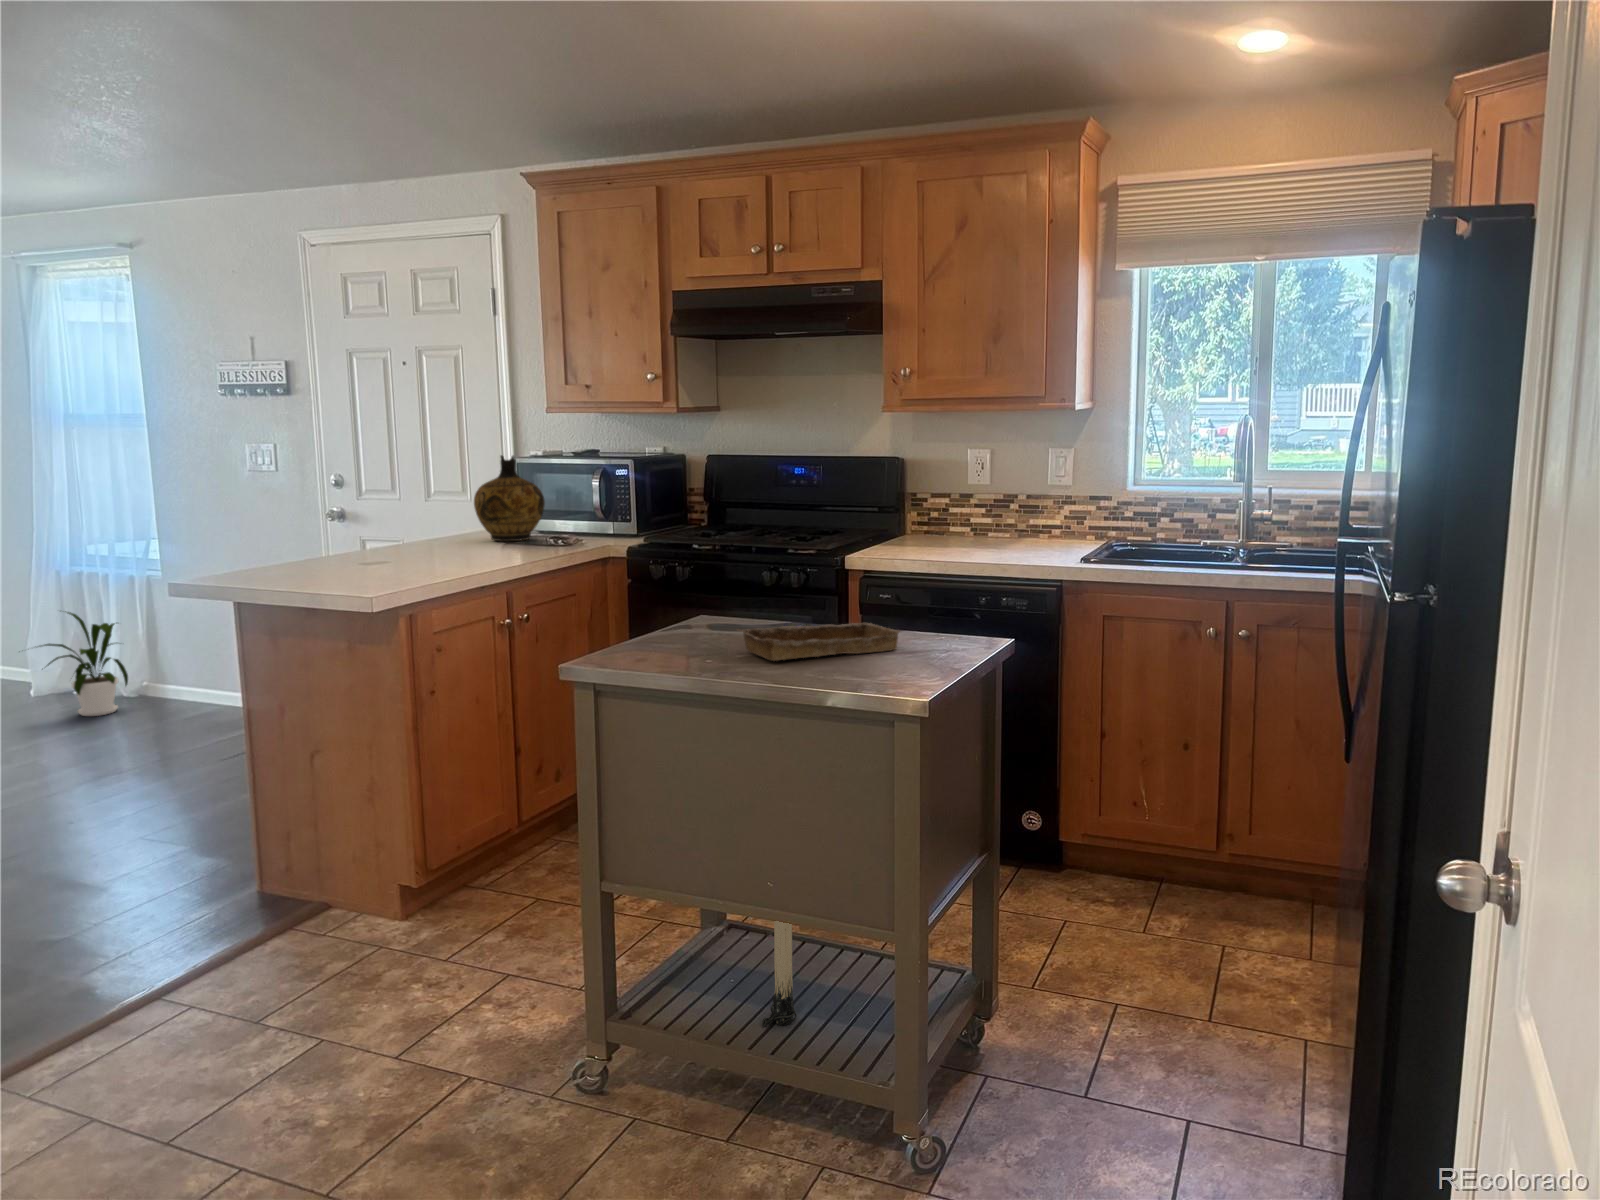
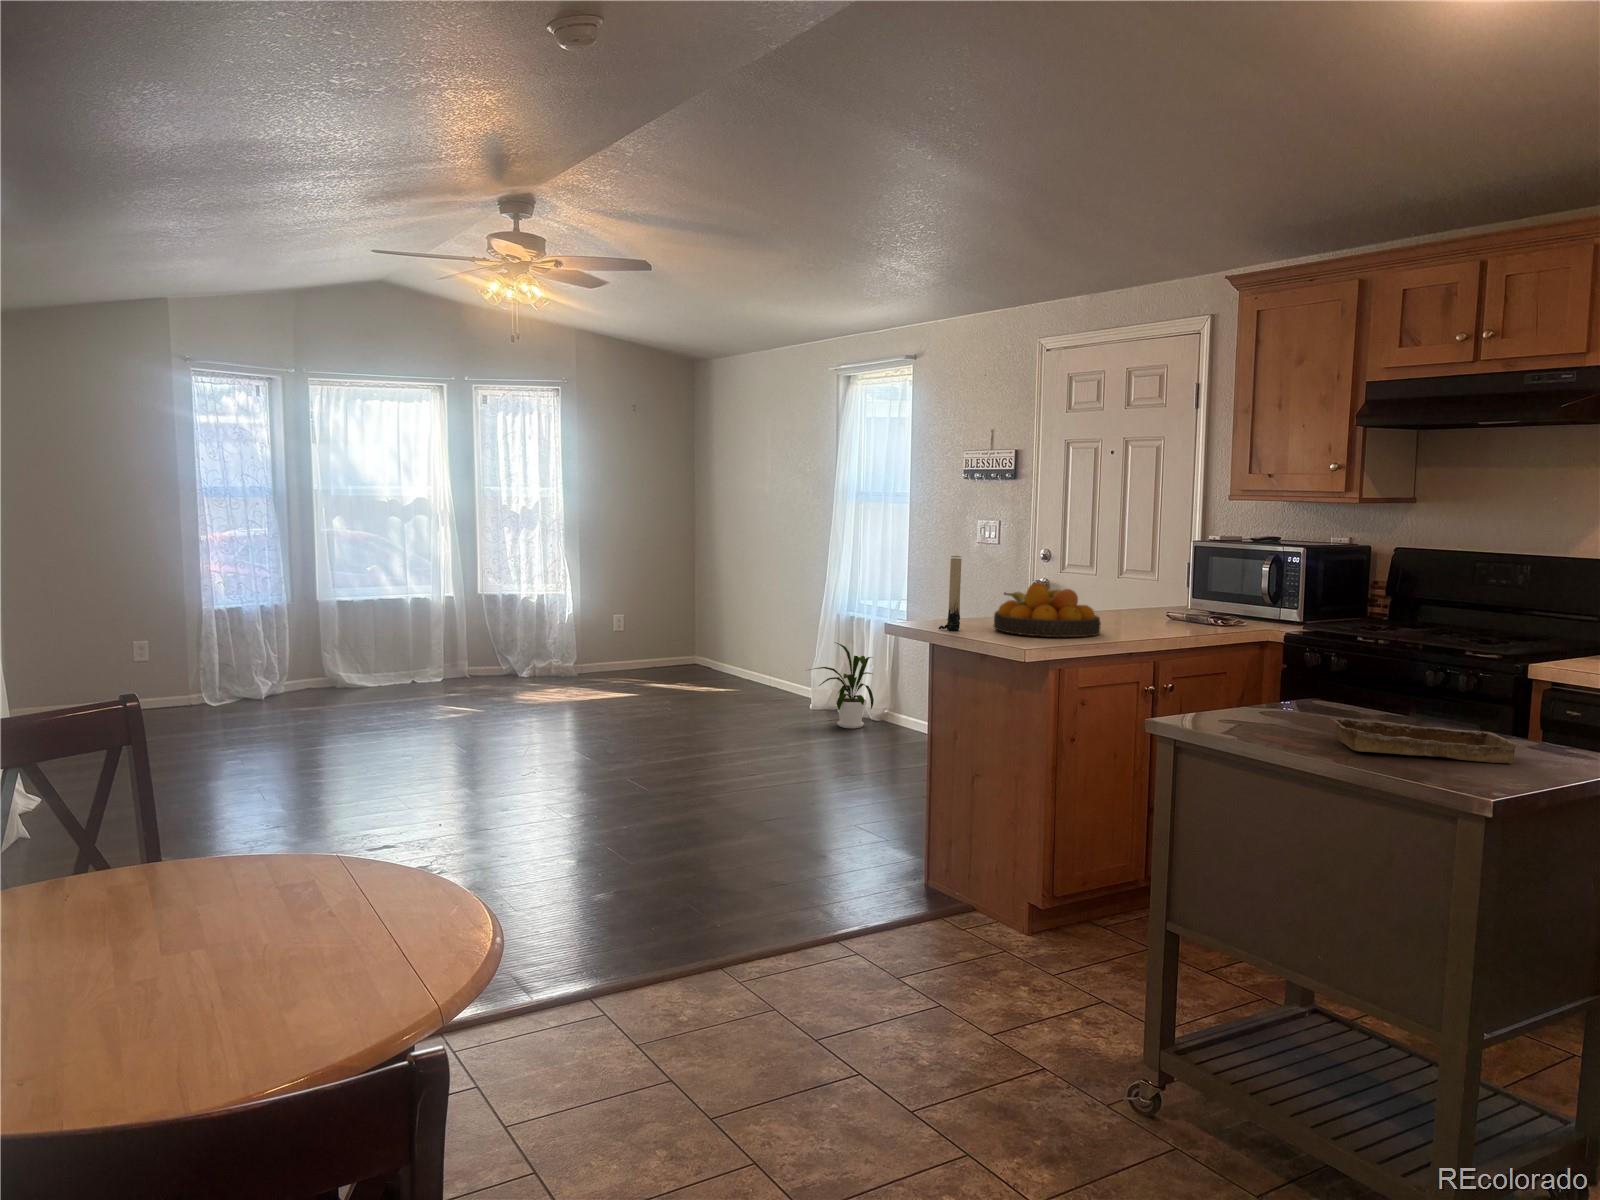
ceramic jug: present [474,455,545,541] -> none [1144,538,1212,619]
fruit bowl: none [313,514,445,577] -> present [994,583,1101,637]
candle: present [762,921,797,1026] -> present [939,556,961,631]

